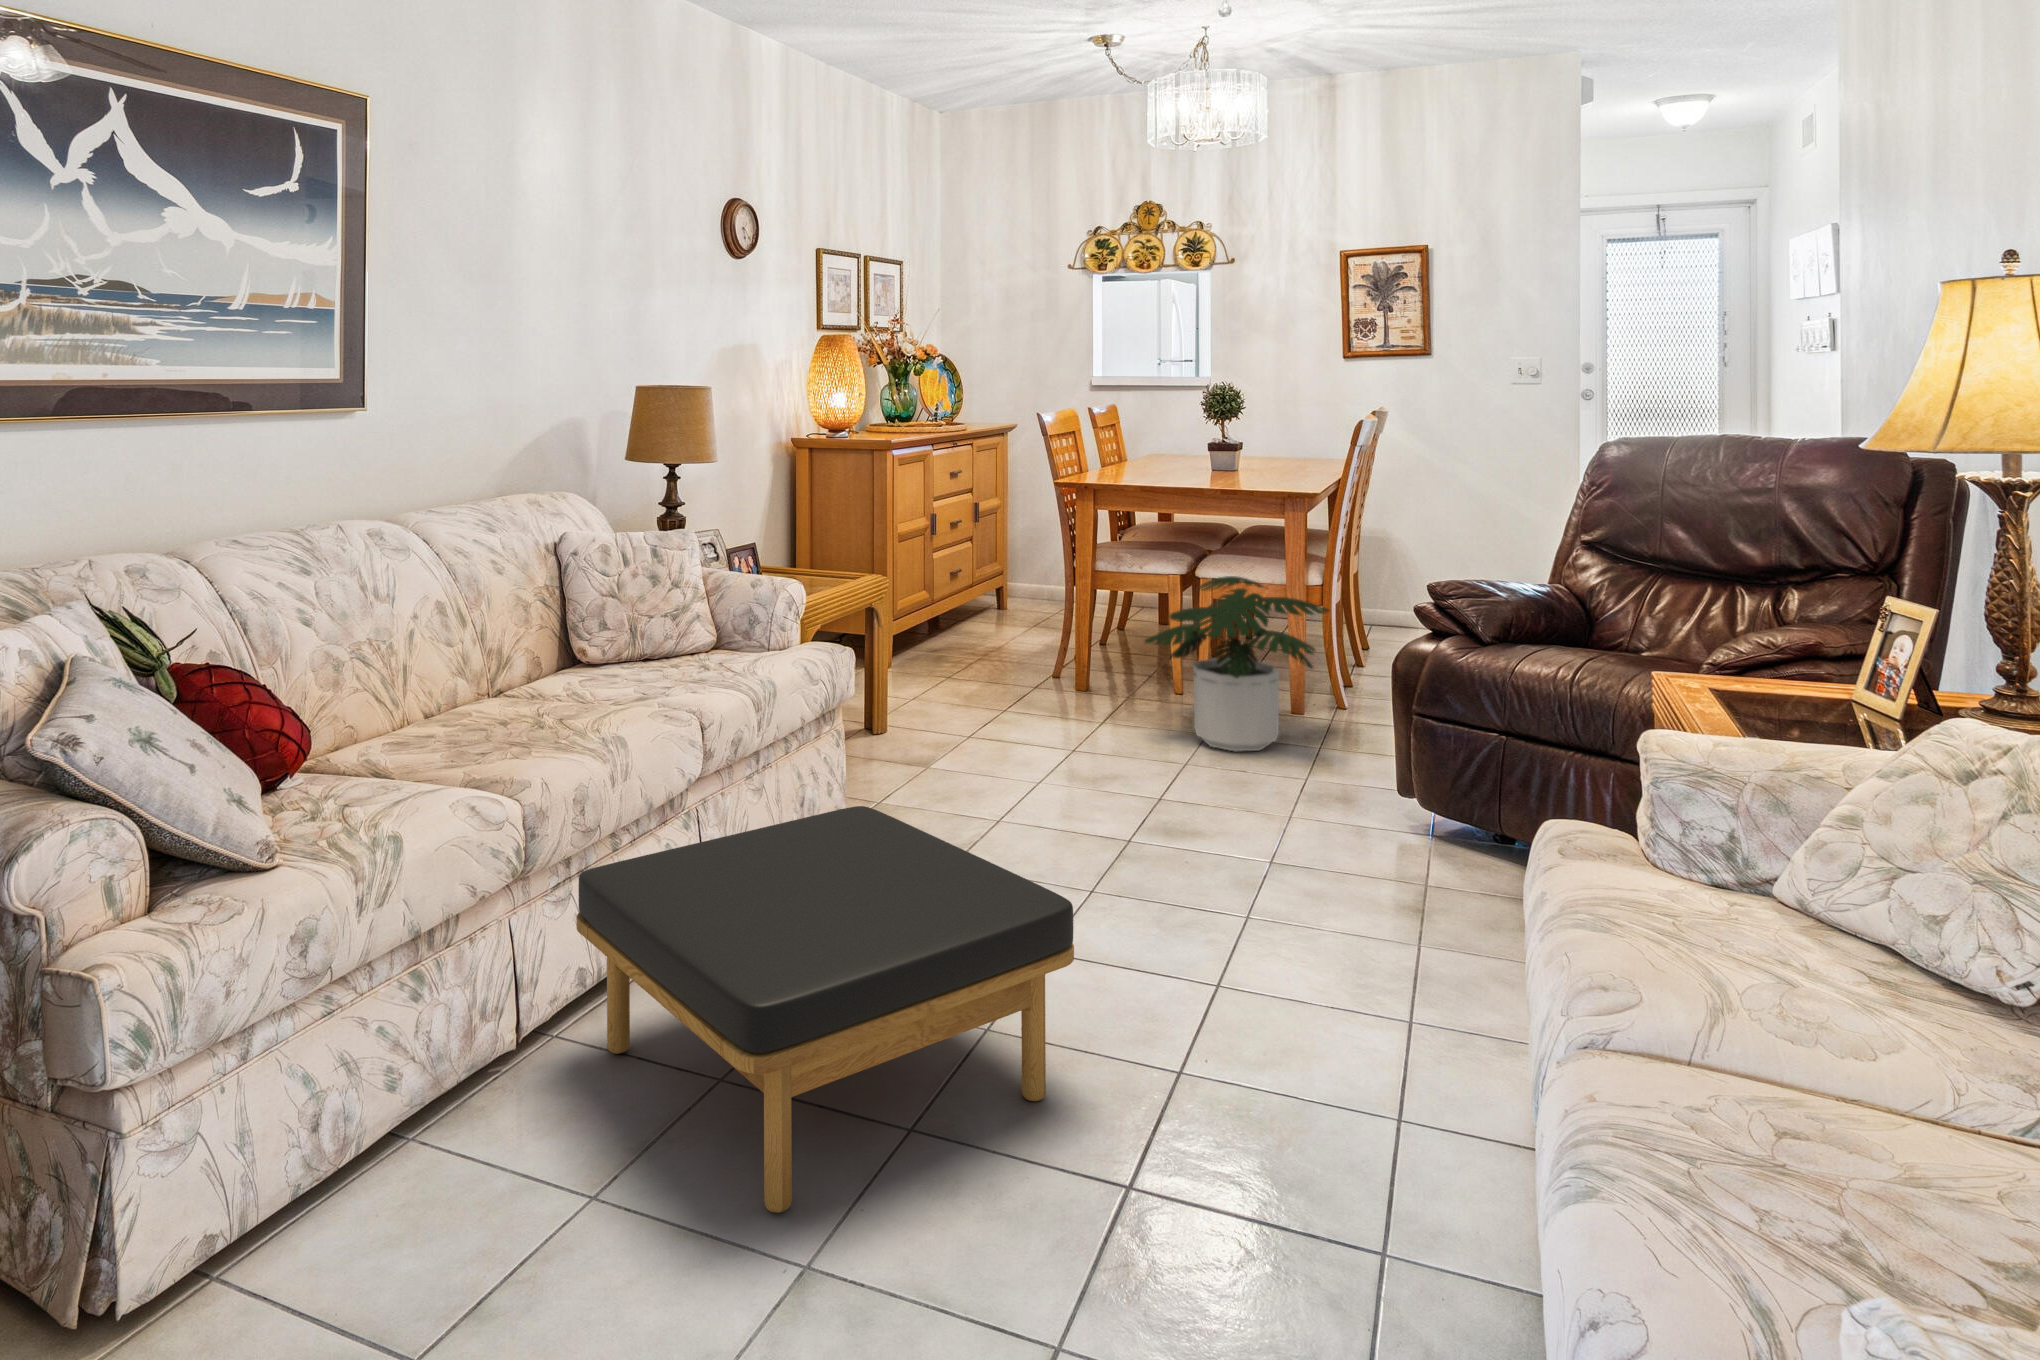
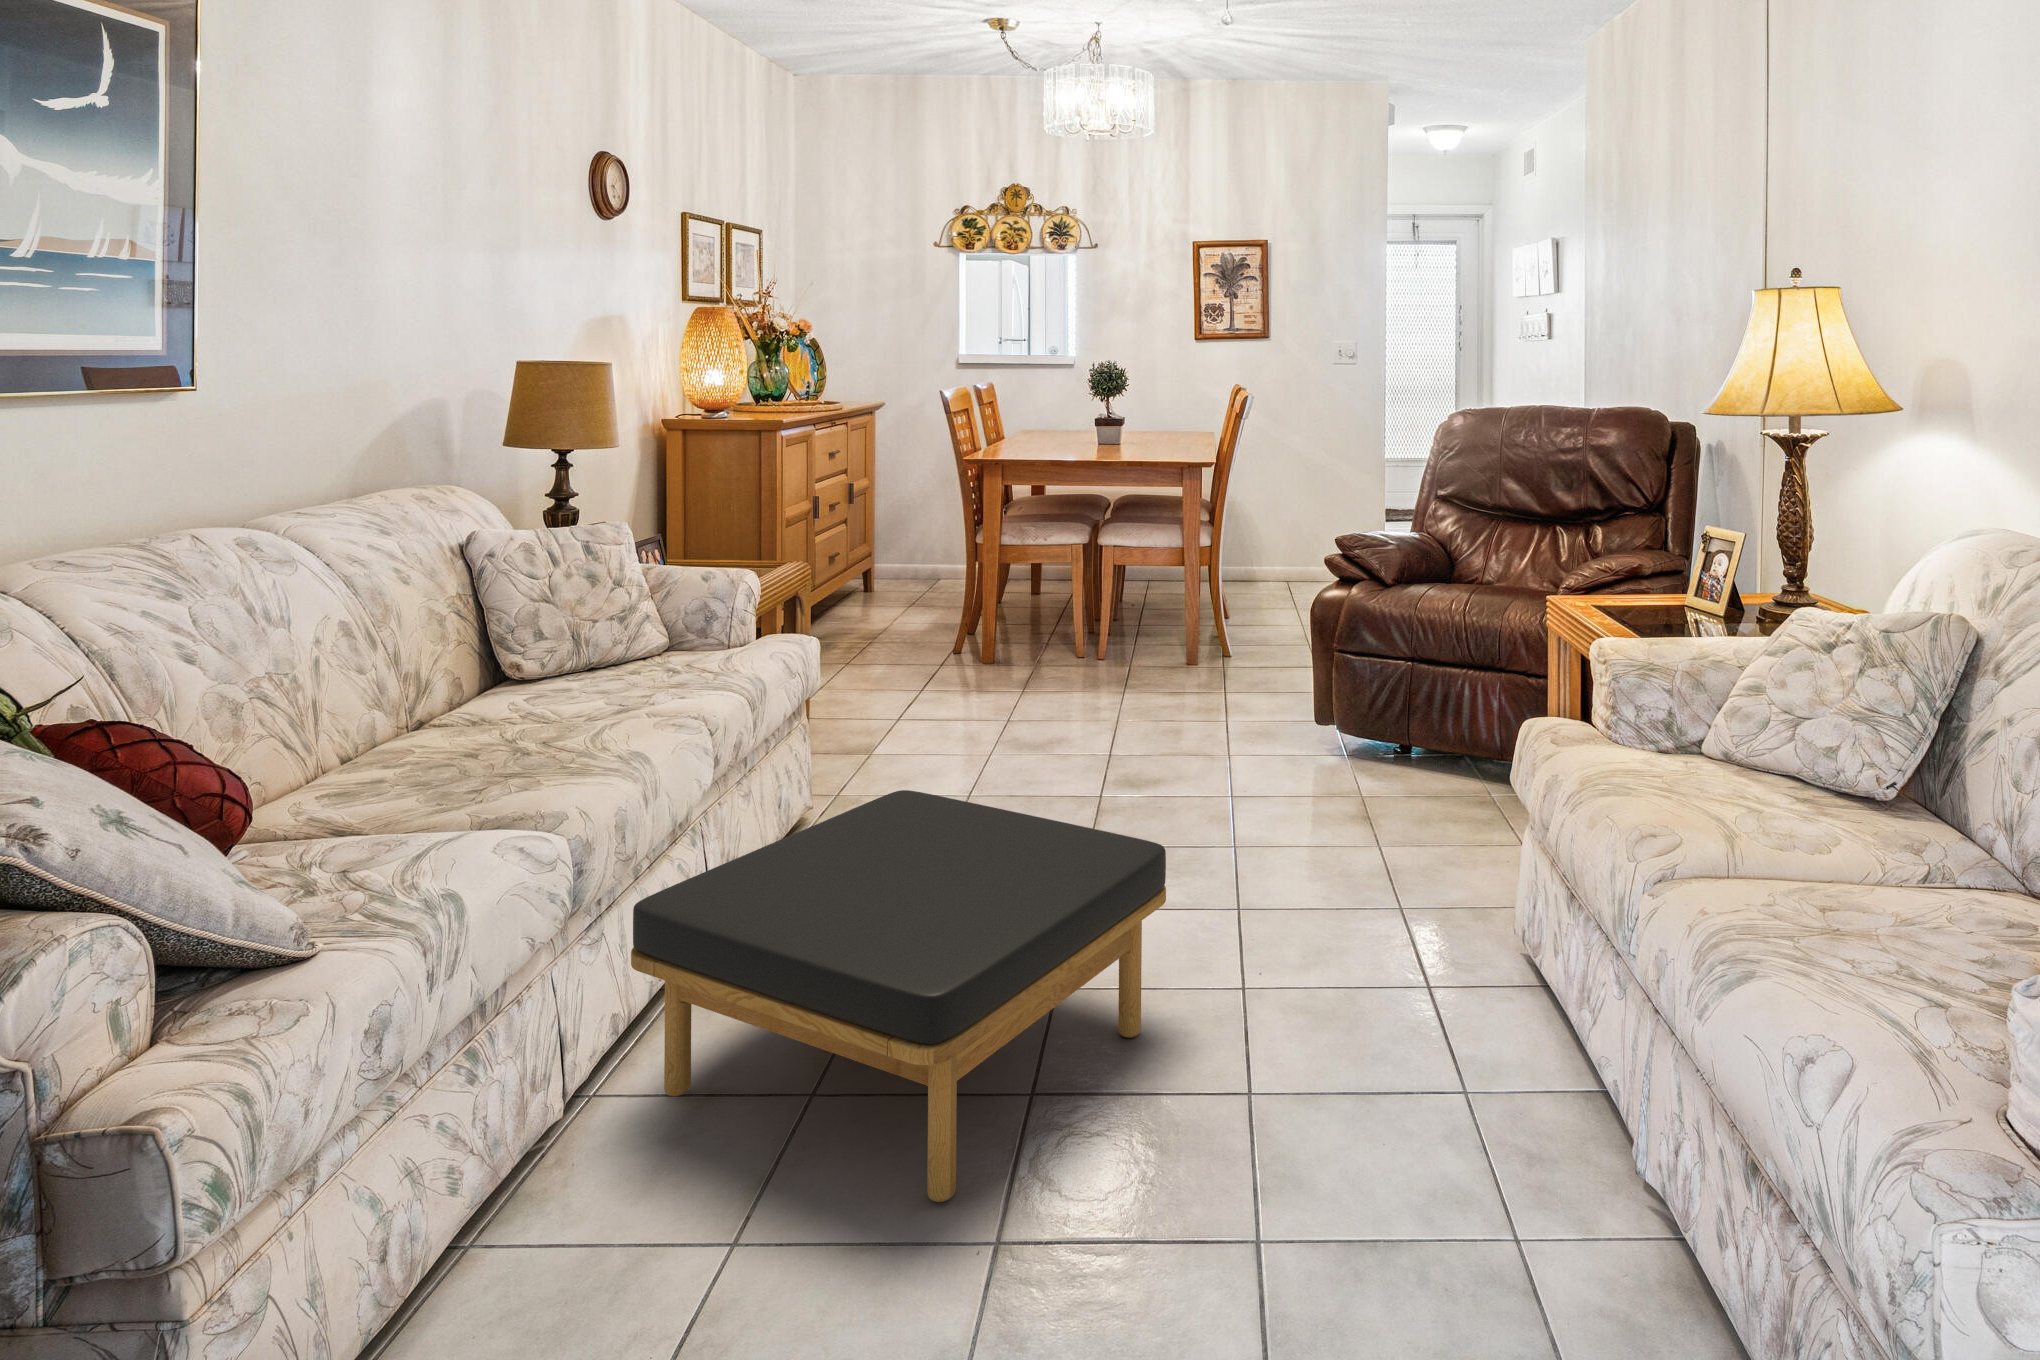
potted plant: present [1145,576,1330,752] -> none [1070,541,1230,701]

